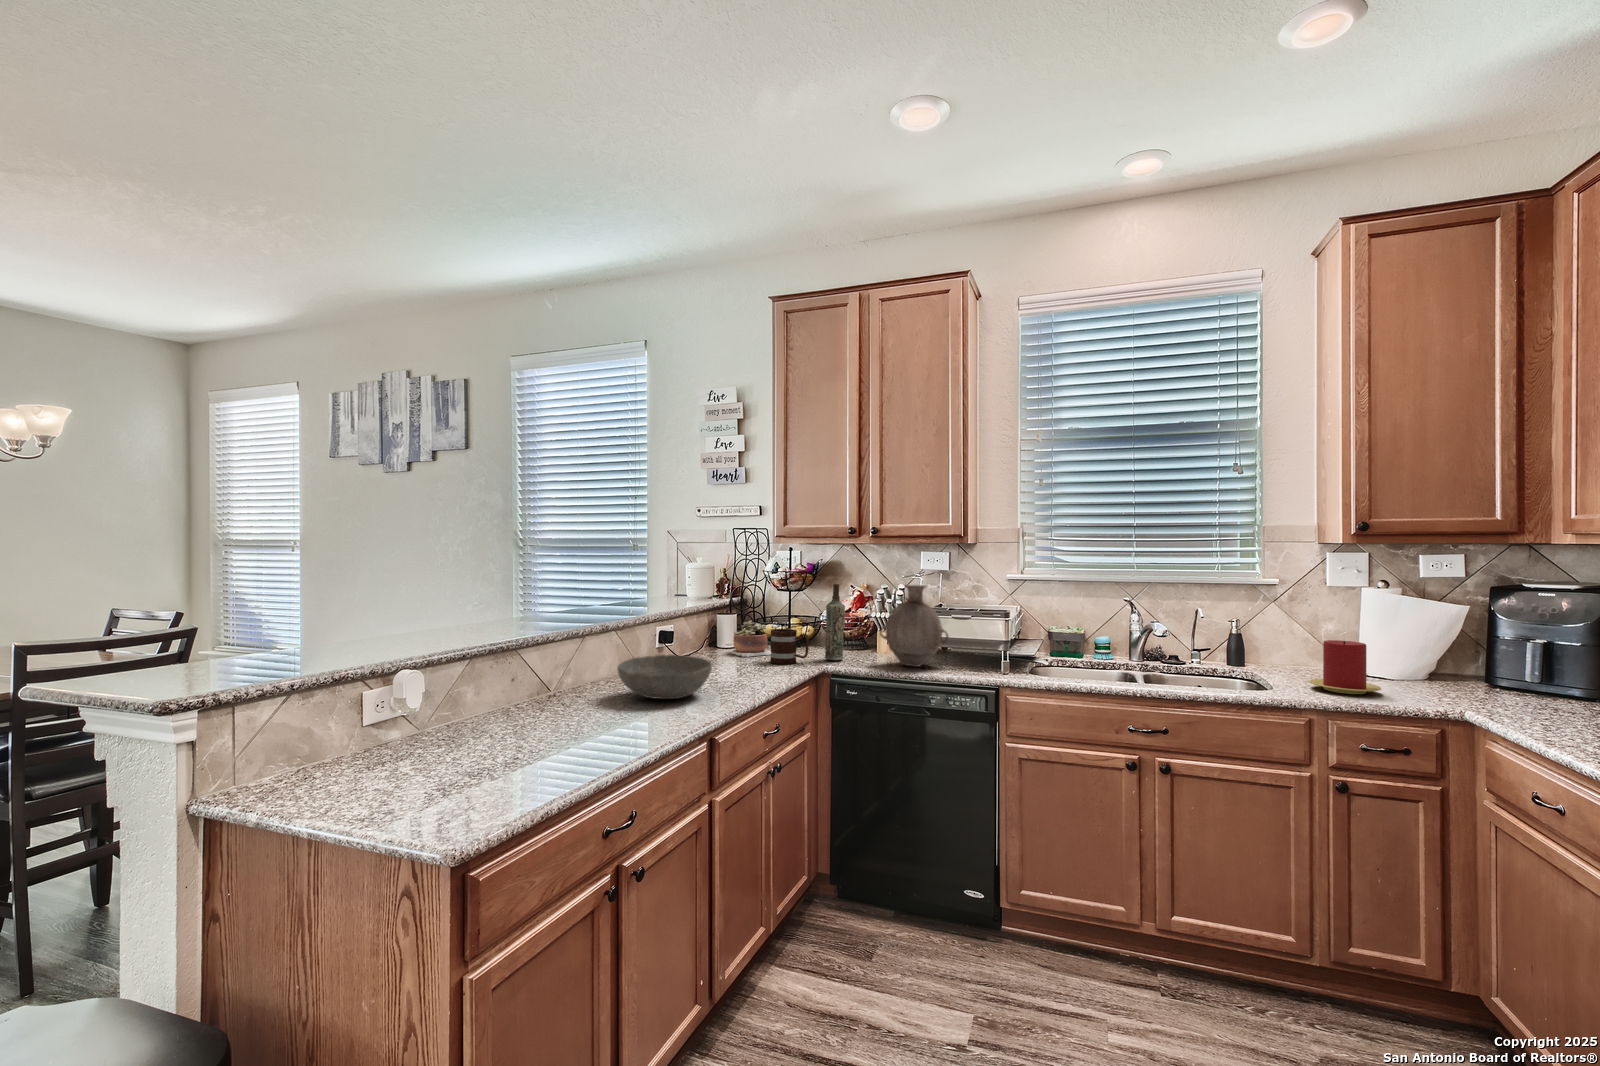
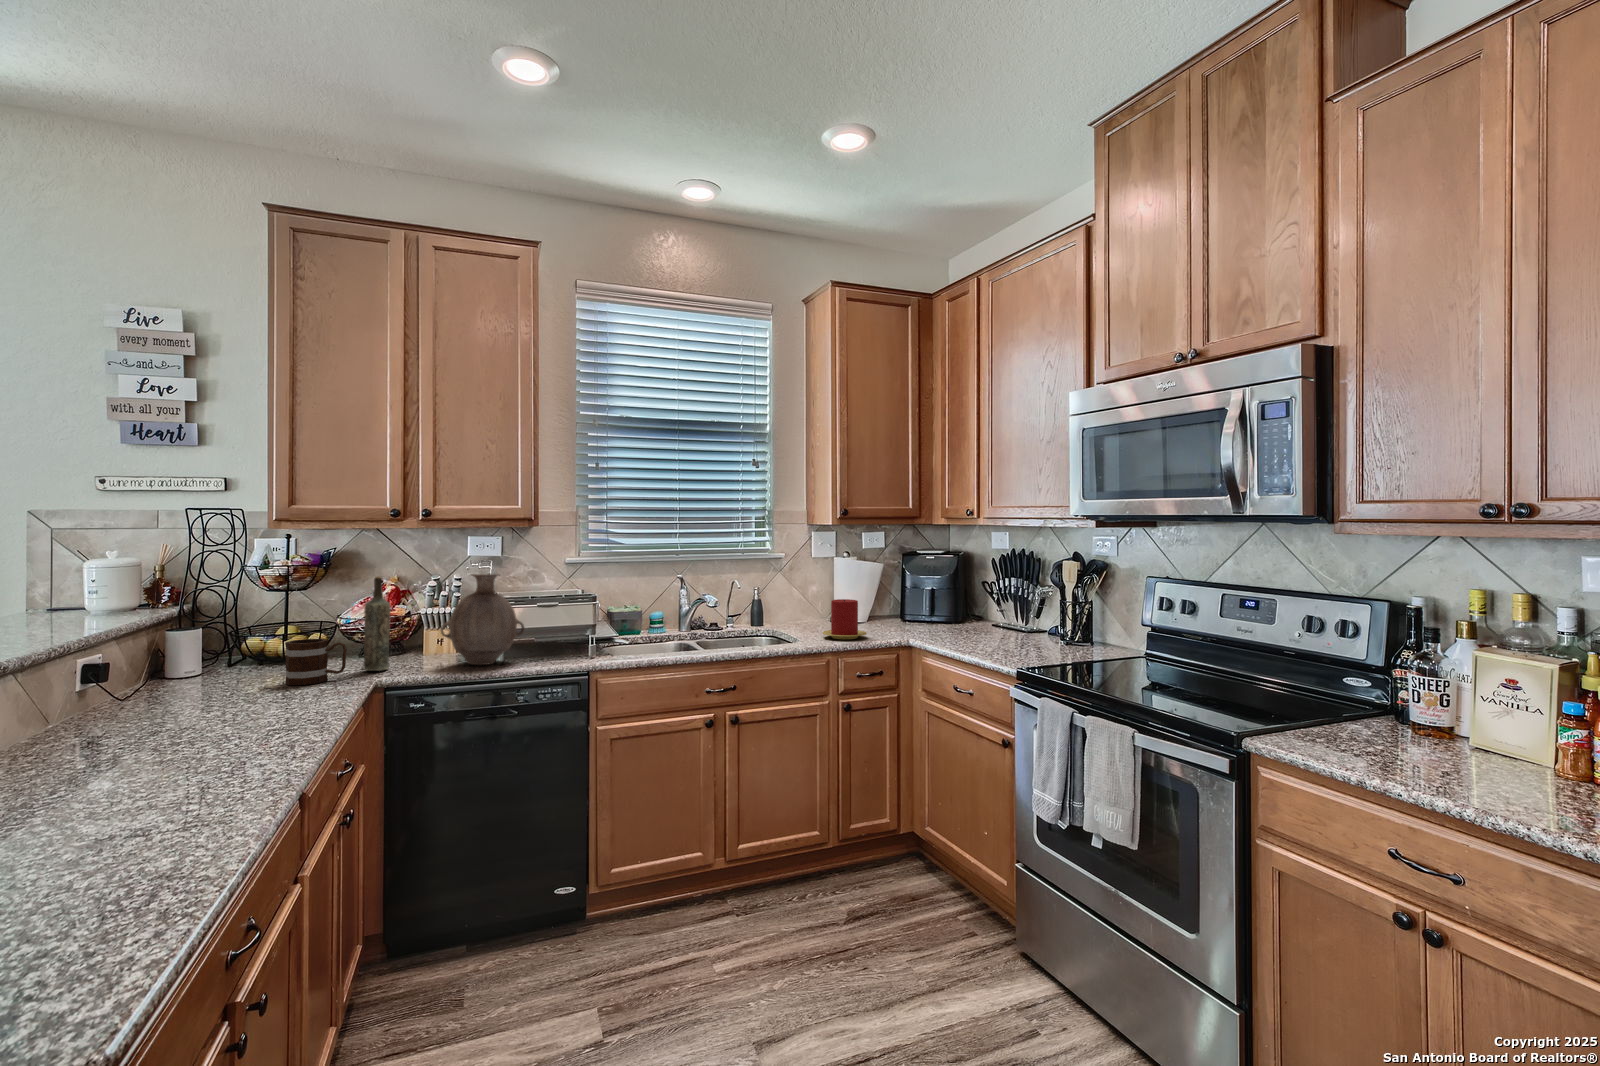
succulent plant: present [731,620,771,657] -> none [199,634,279,684]
bowl: present [617,655,712,699] -> none [79,689,257,758]

